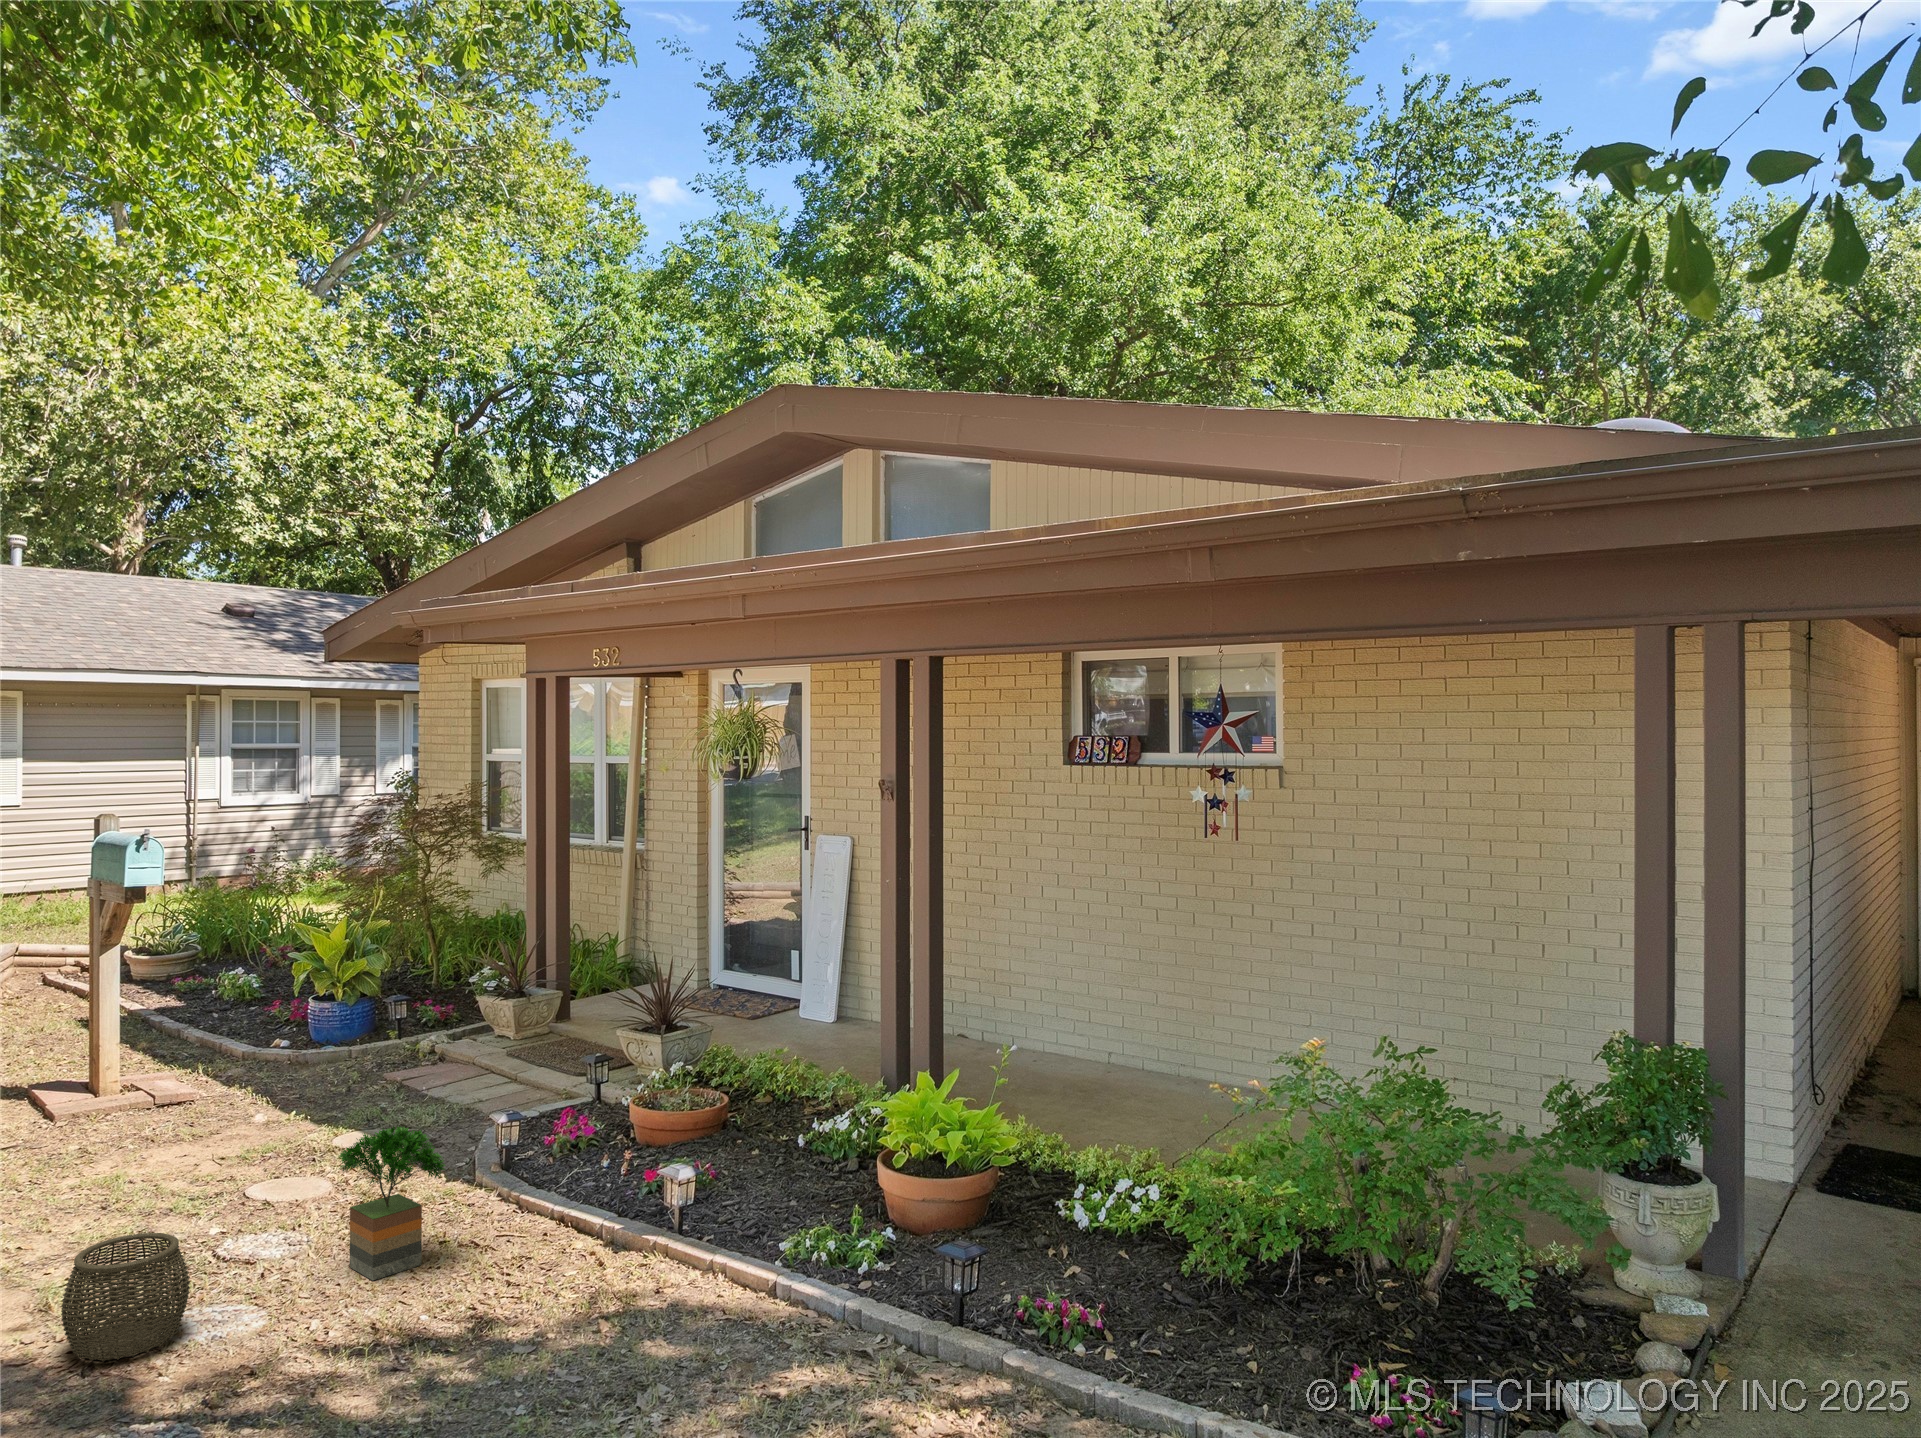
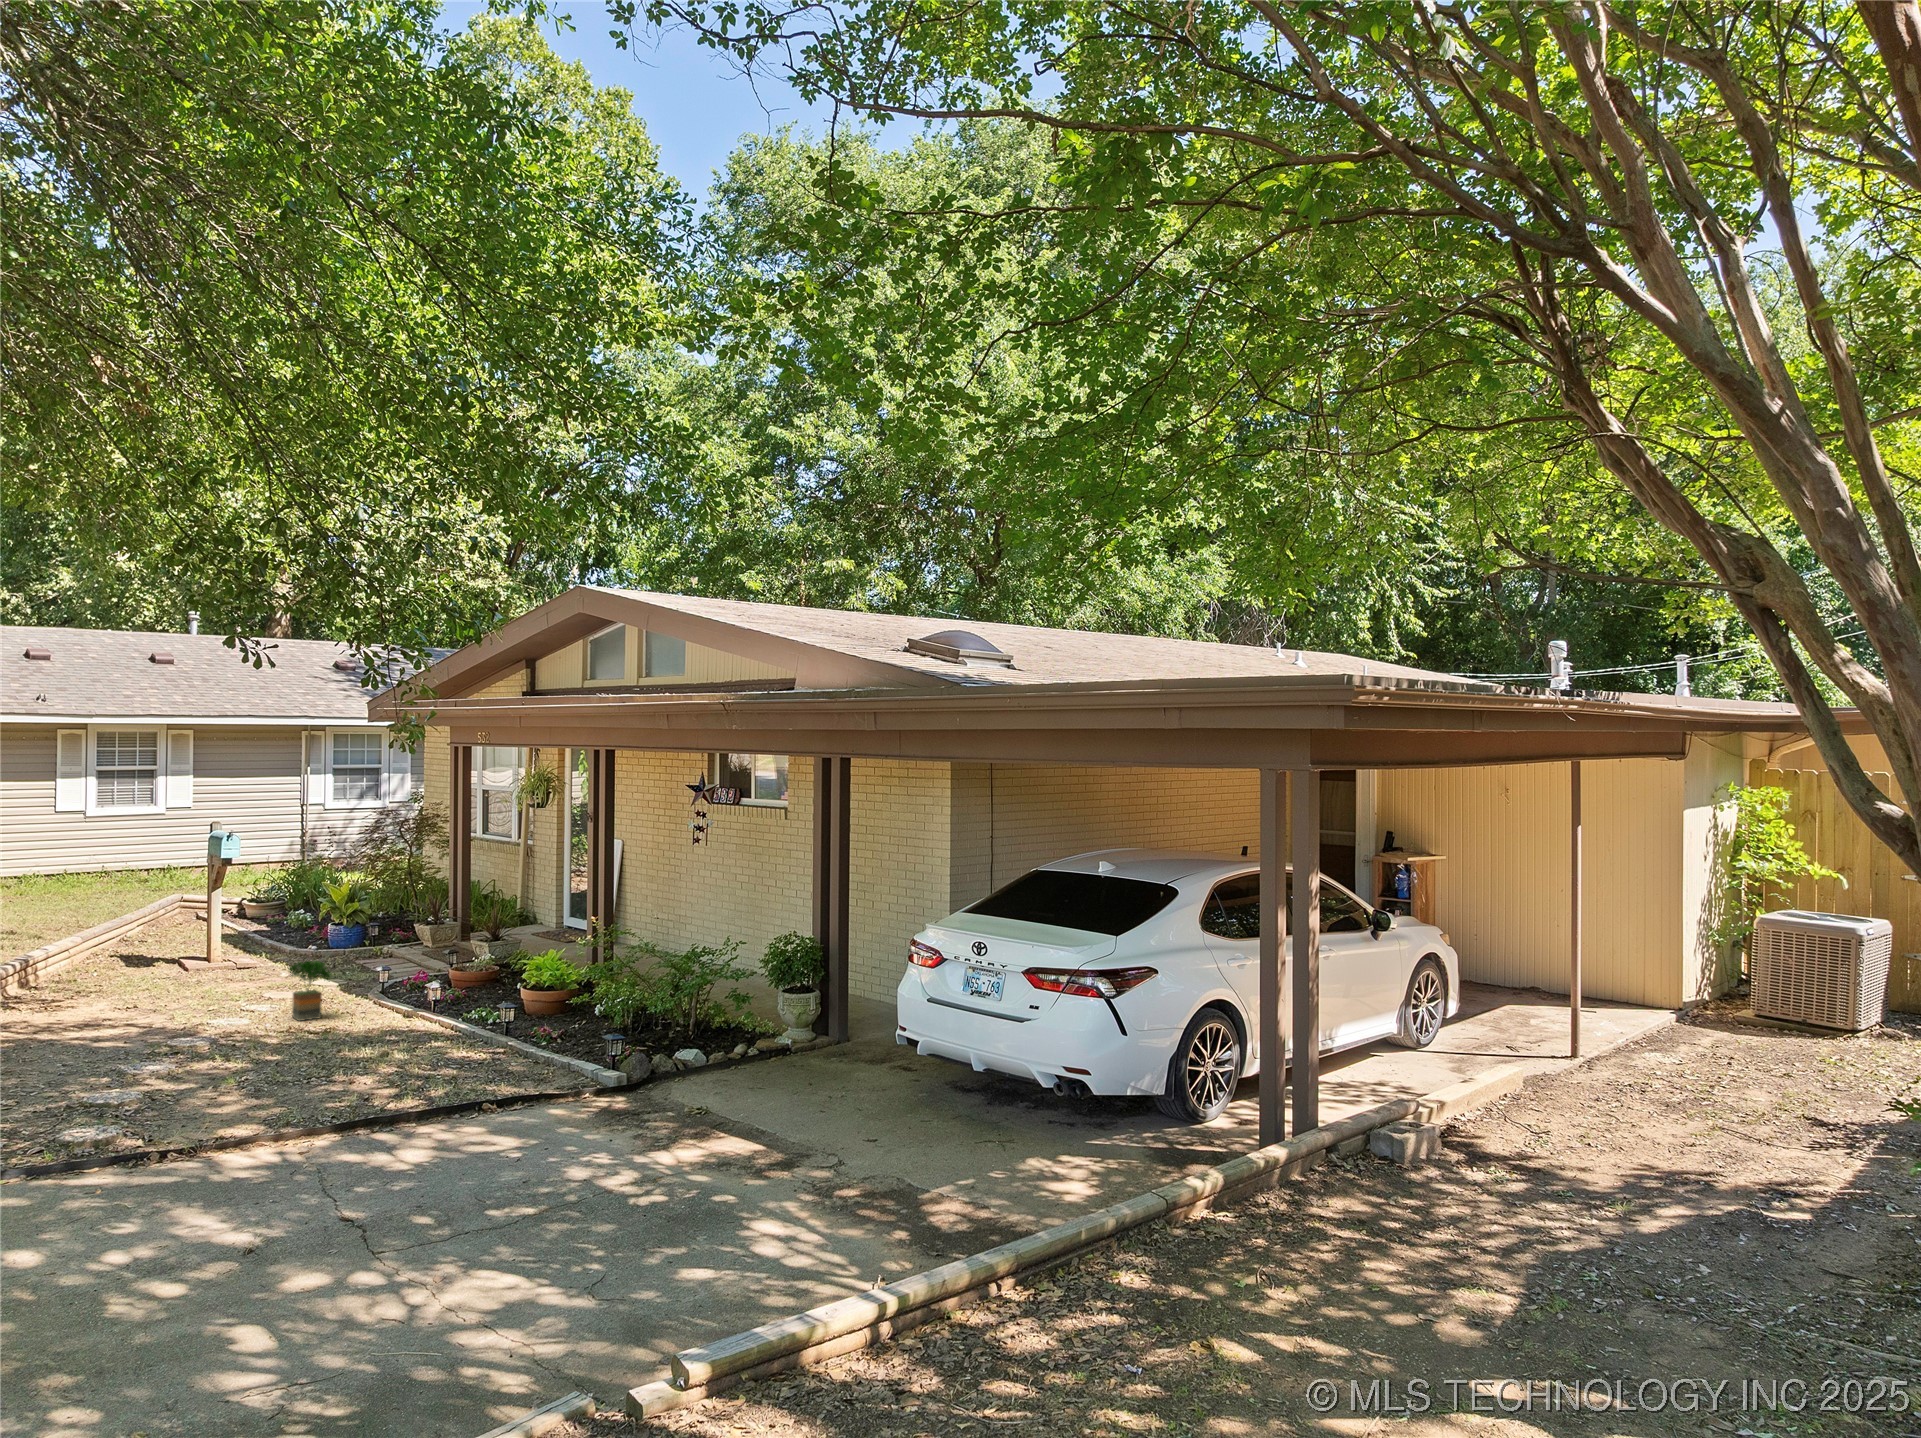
woven basket: present [61,1233,190,1361] -> none [175,991,224,1034]

